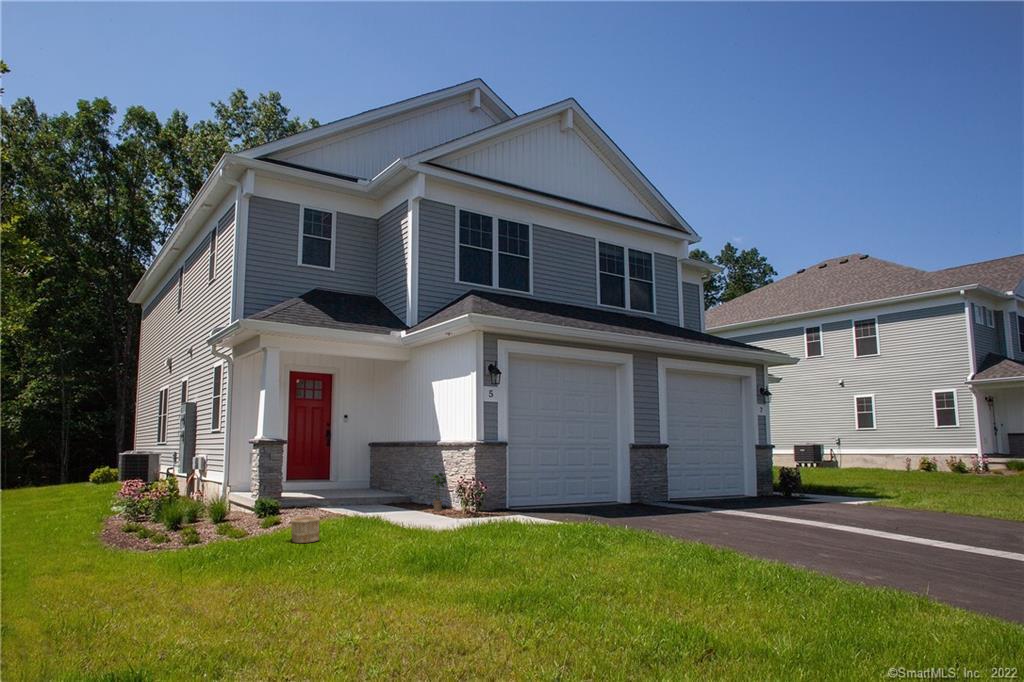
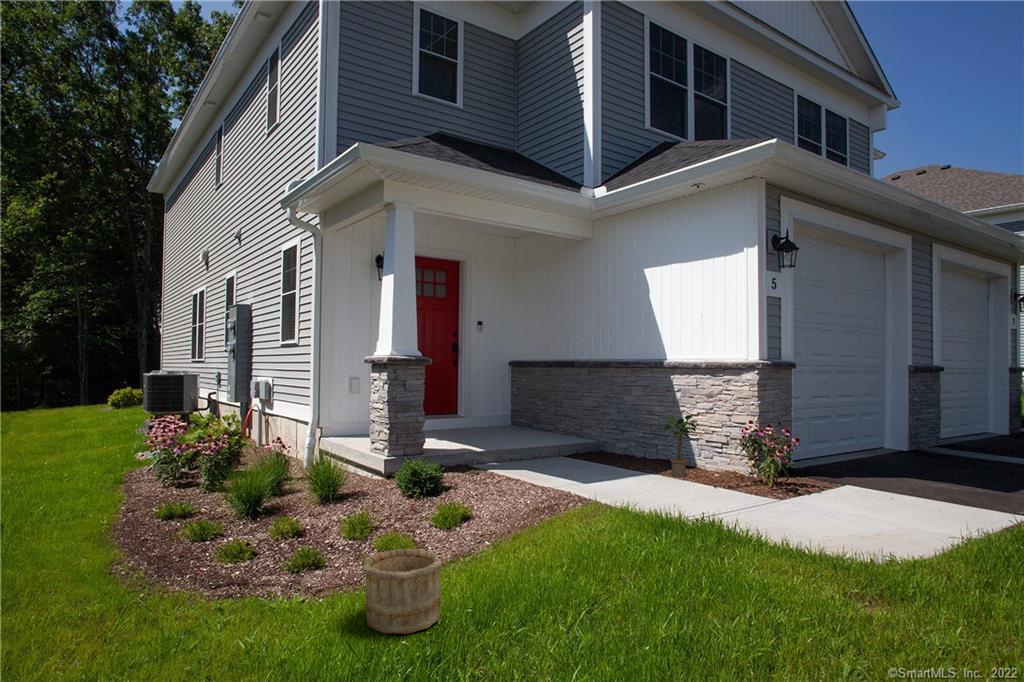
wooden bucket: present [291,516,320,543] -> present [363,549,442,634]

